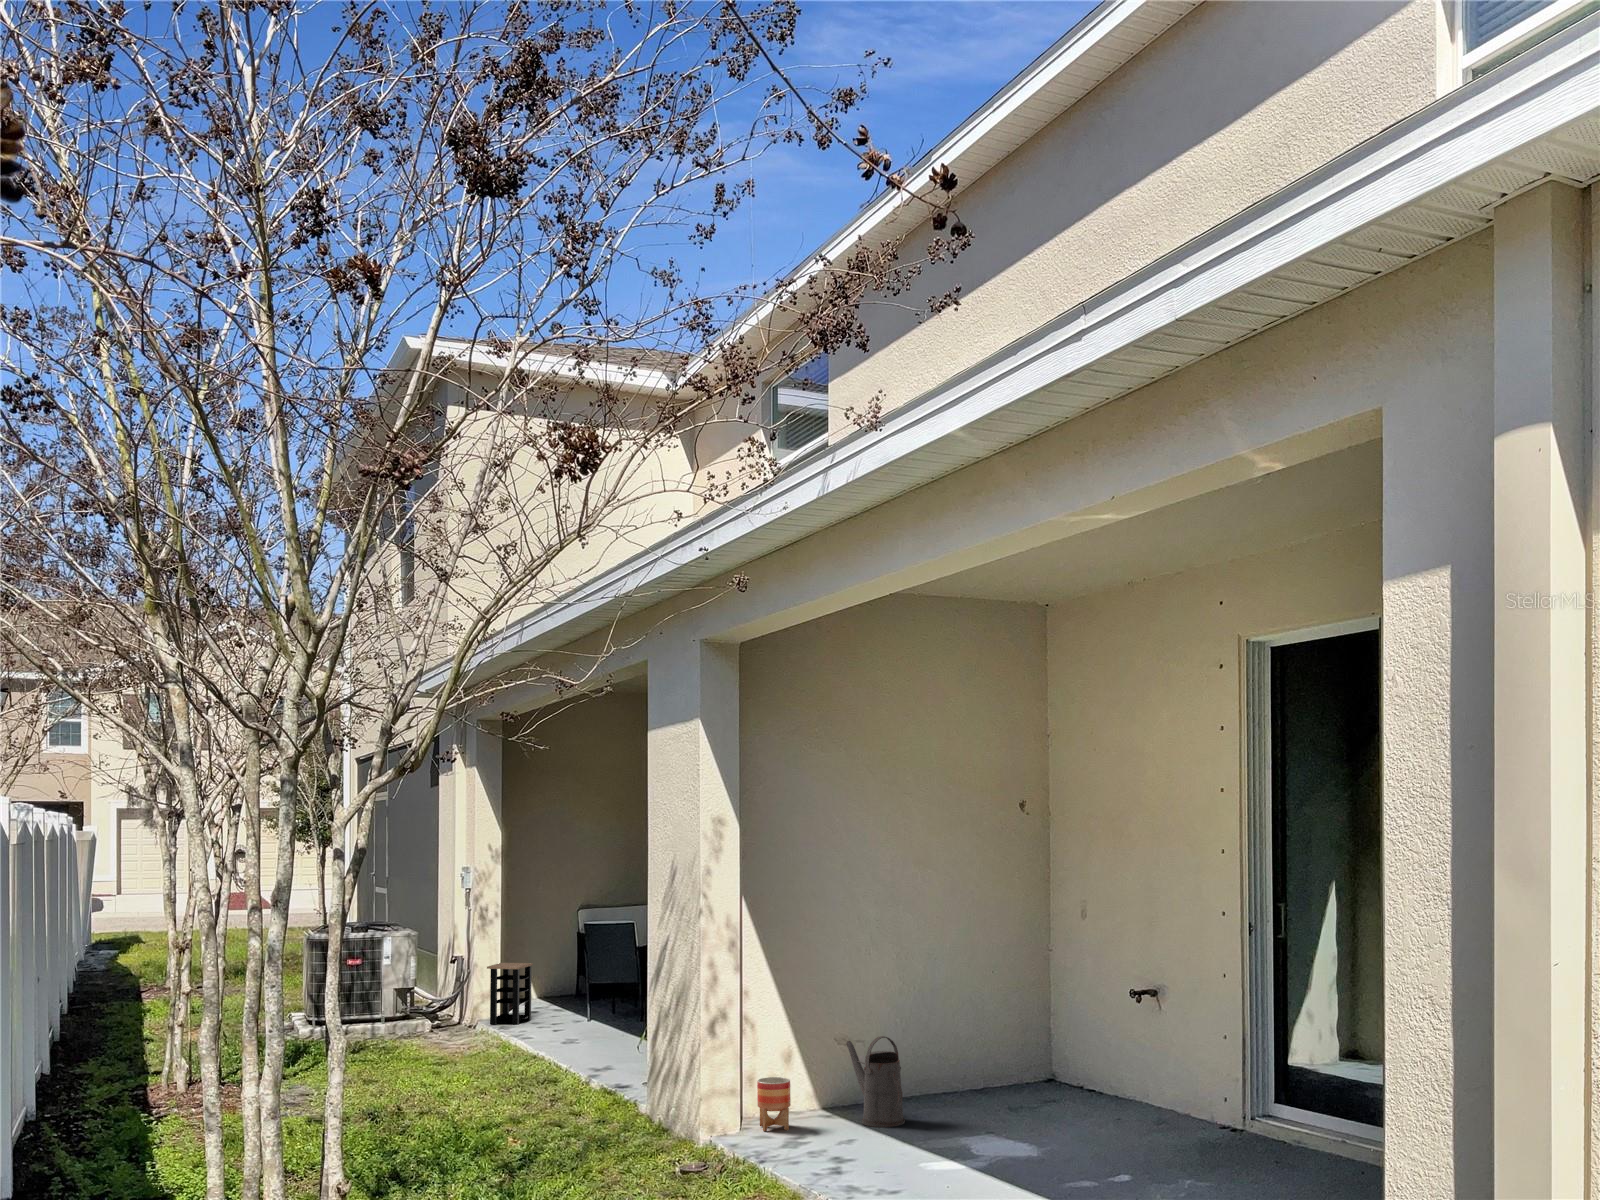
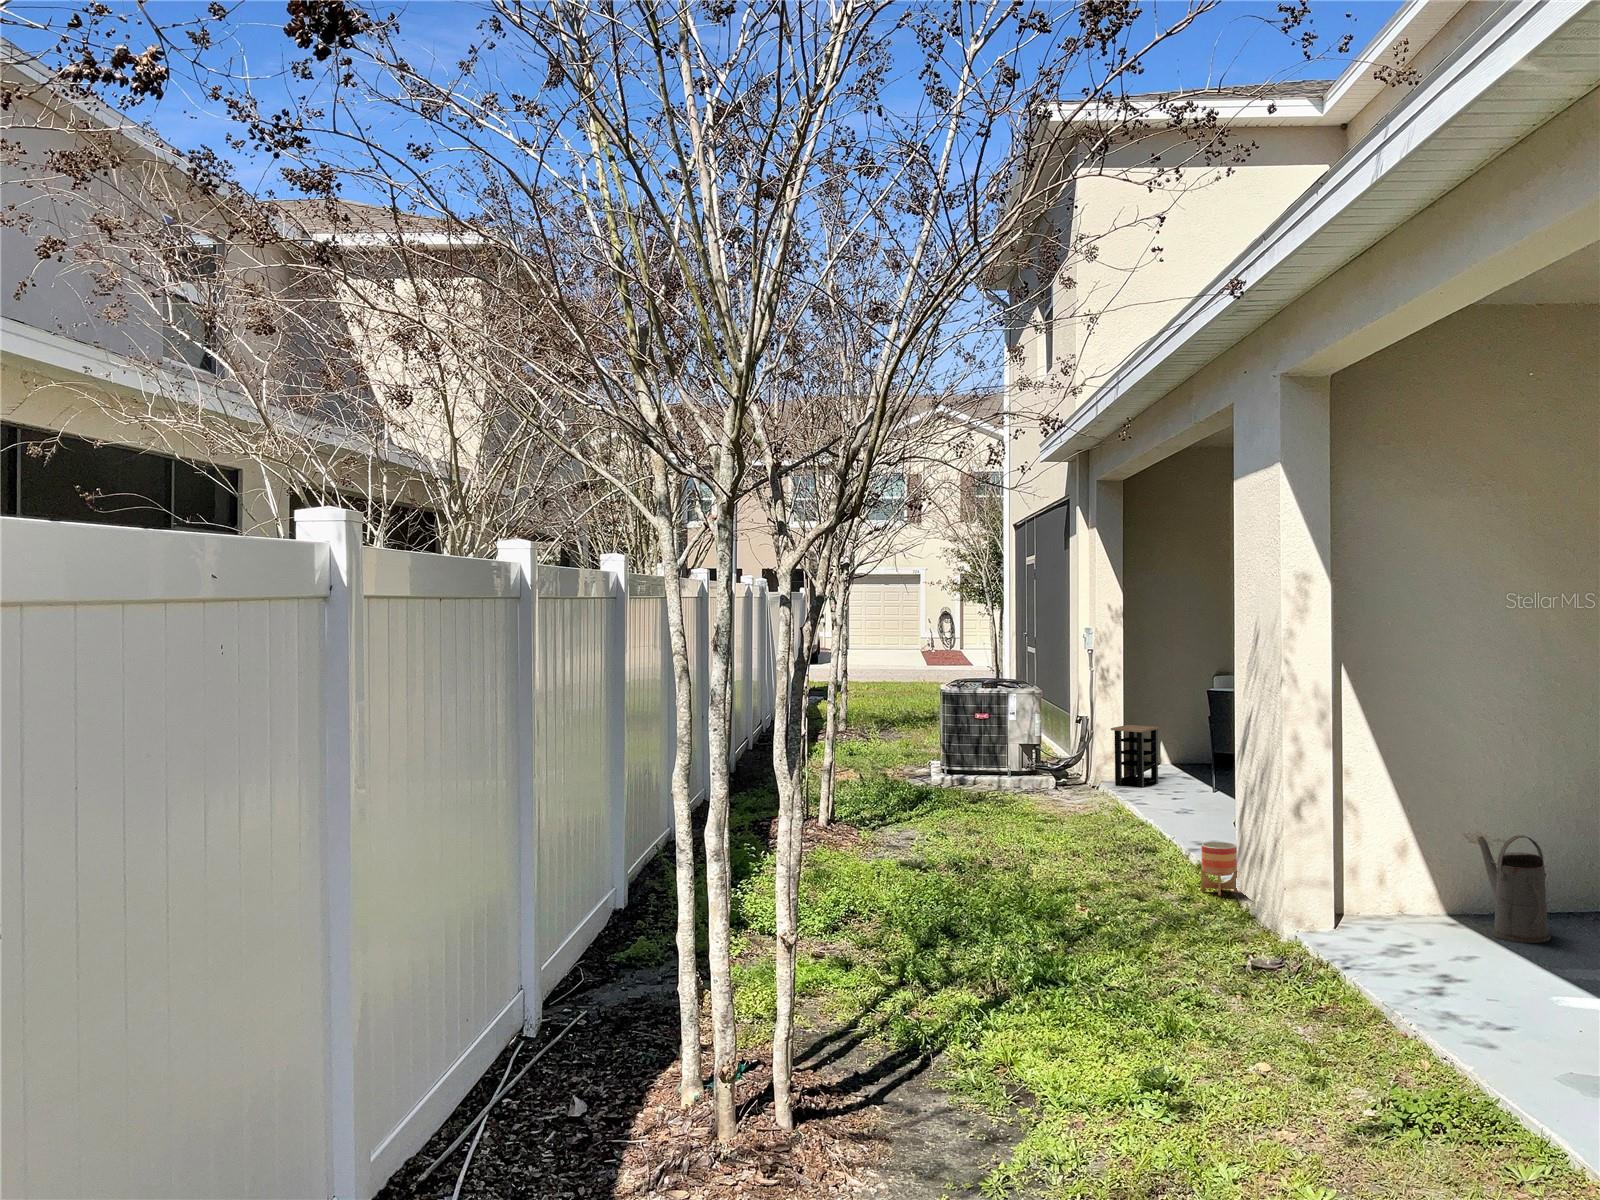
planter: present [757,1077,791,1131] -> present [1201,842,1238,896]

